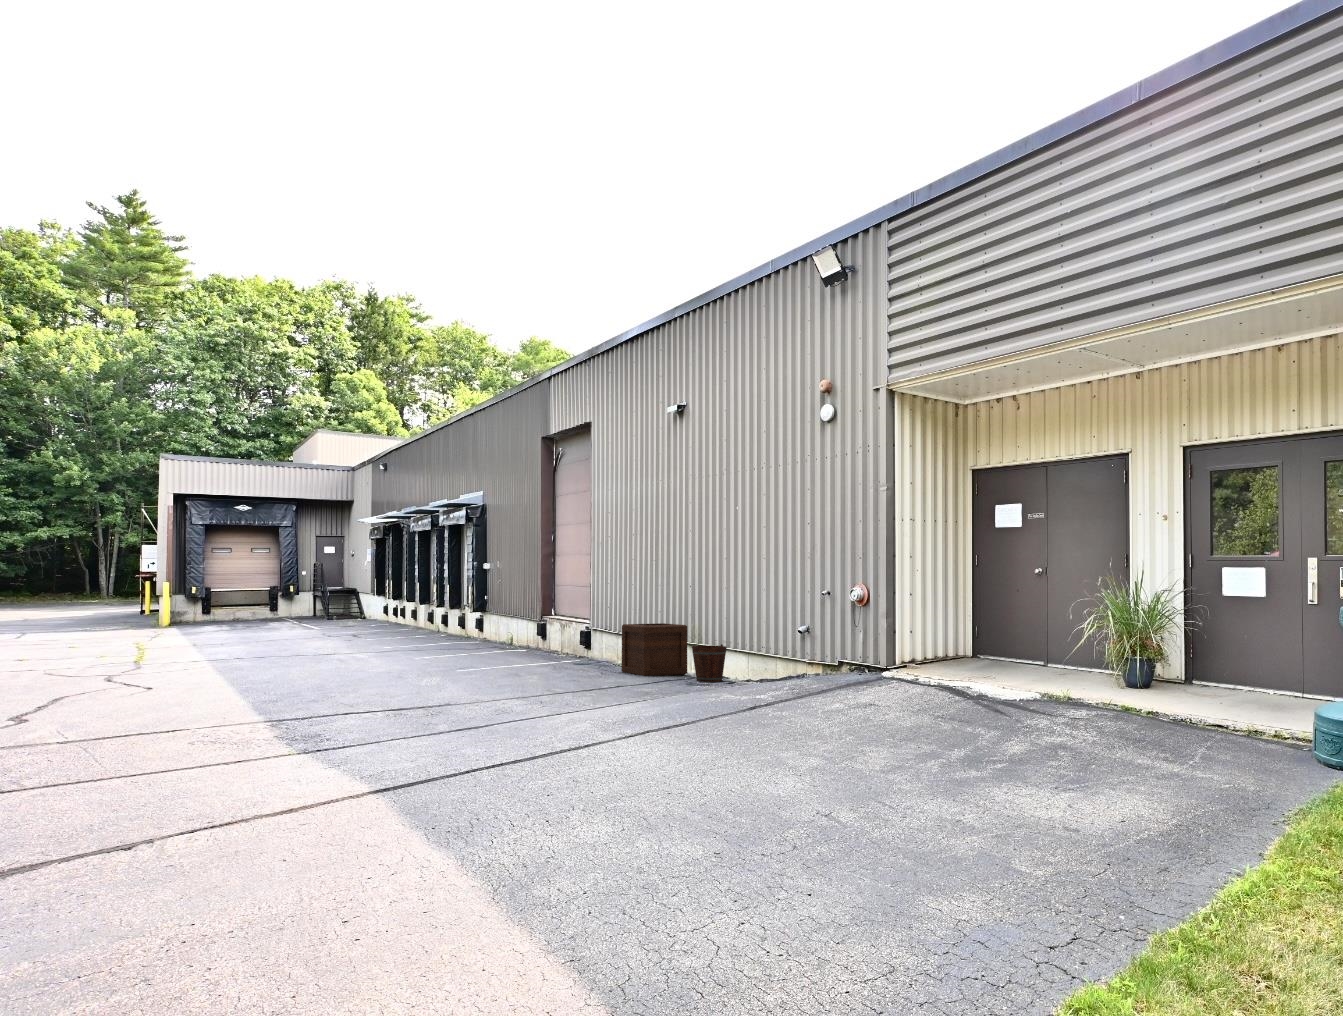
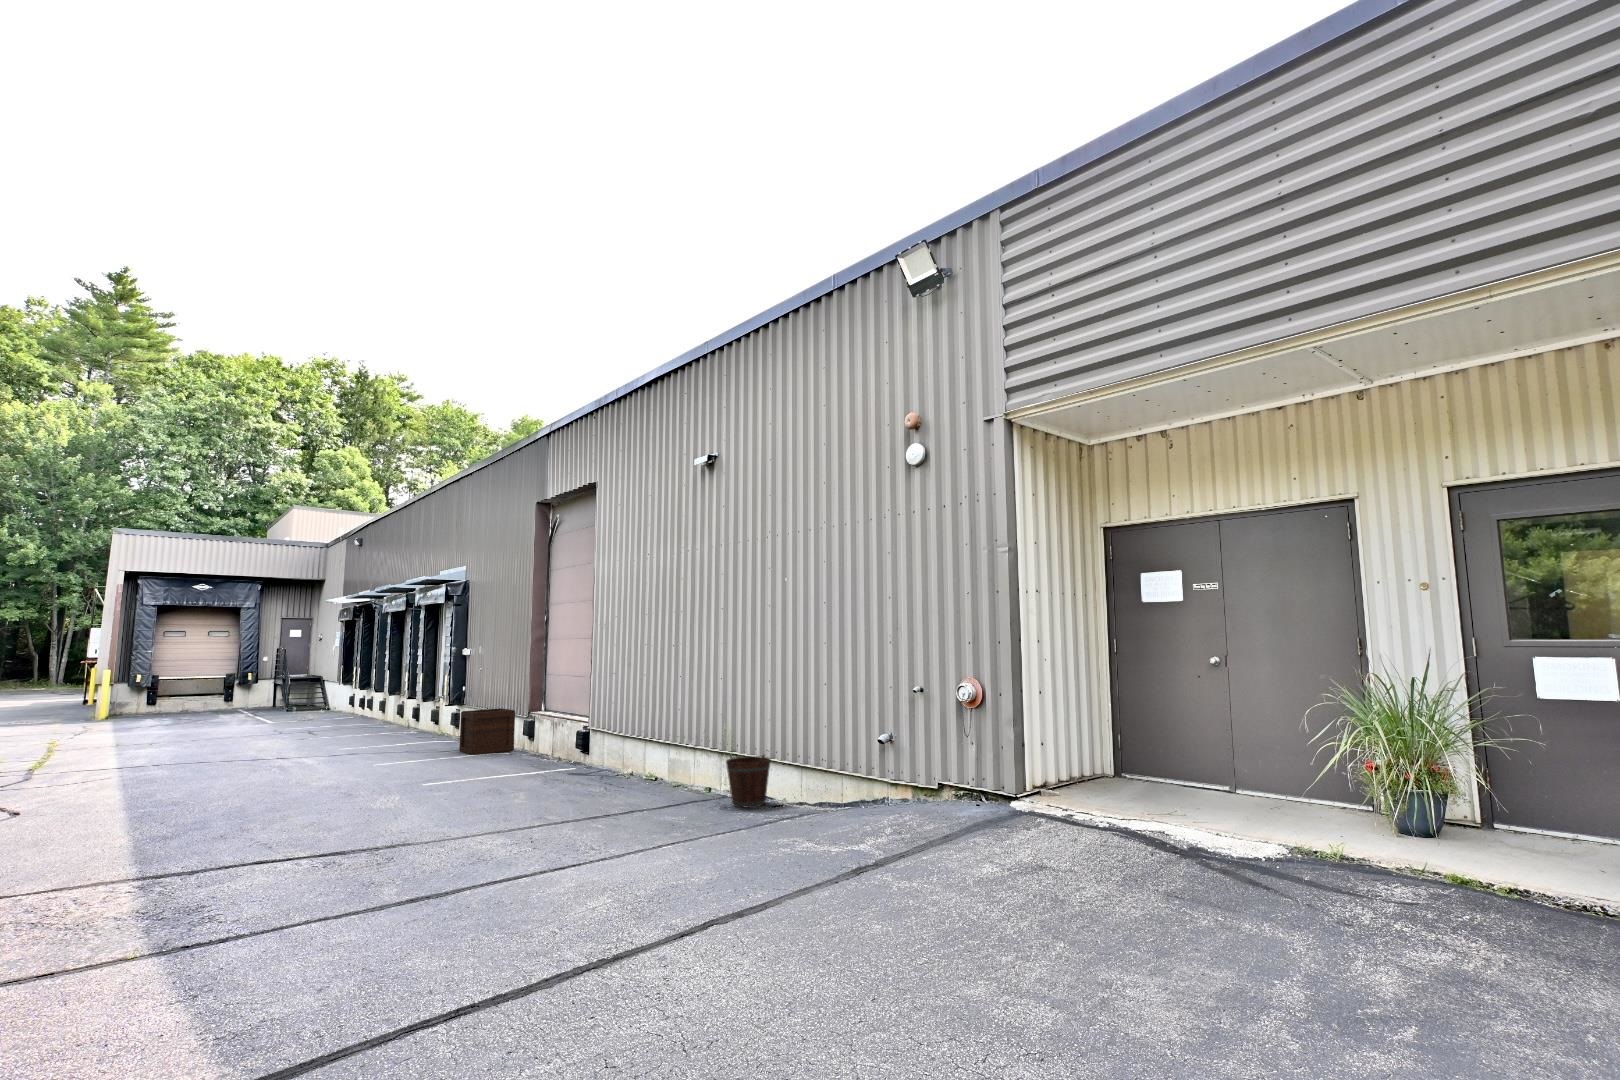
wooden crate: present [622,623,687,676] -> present [459,708,515,755]

